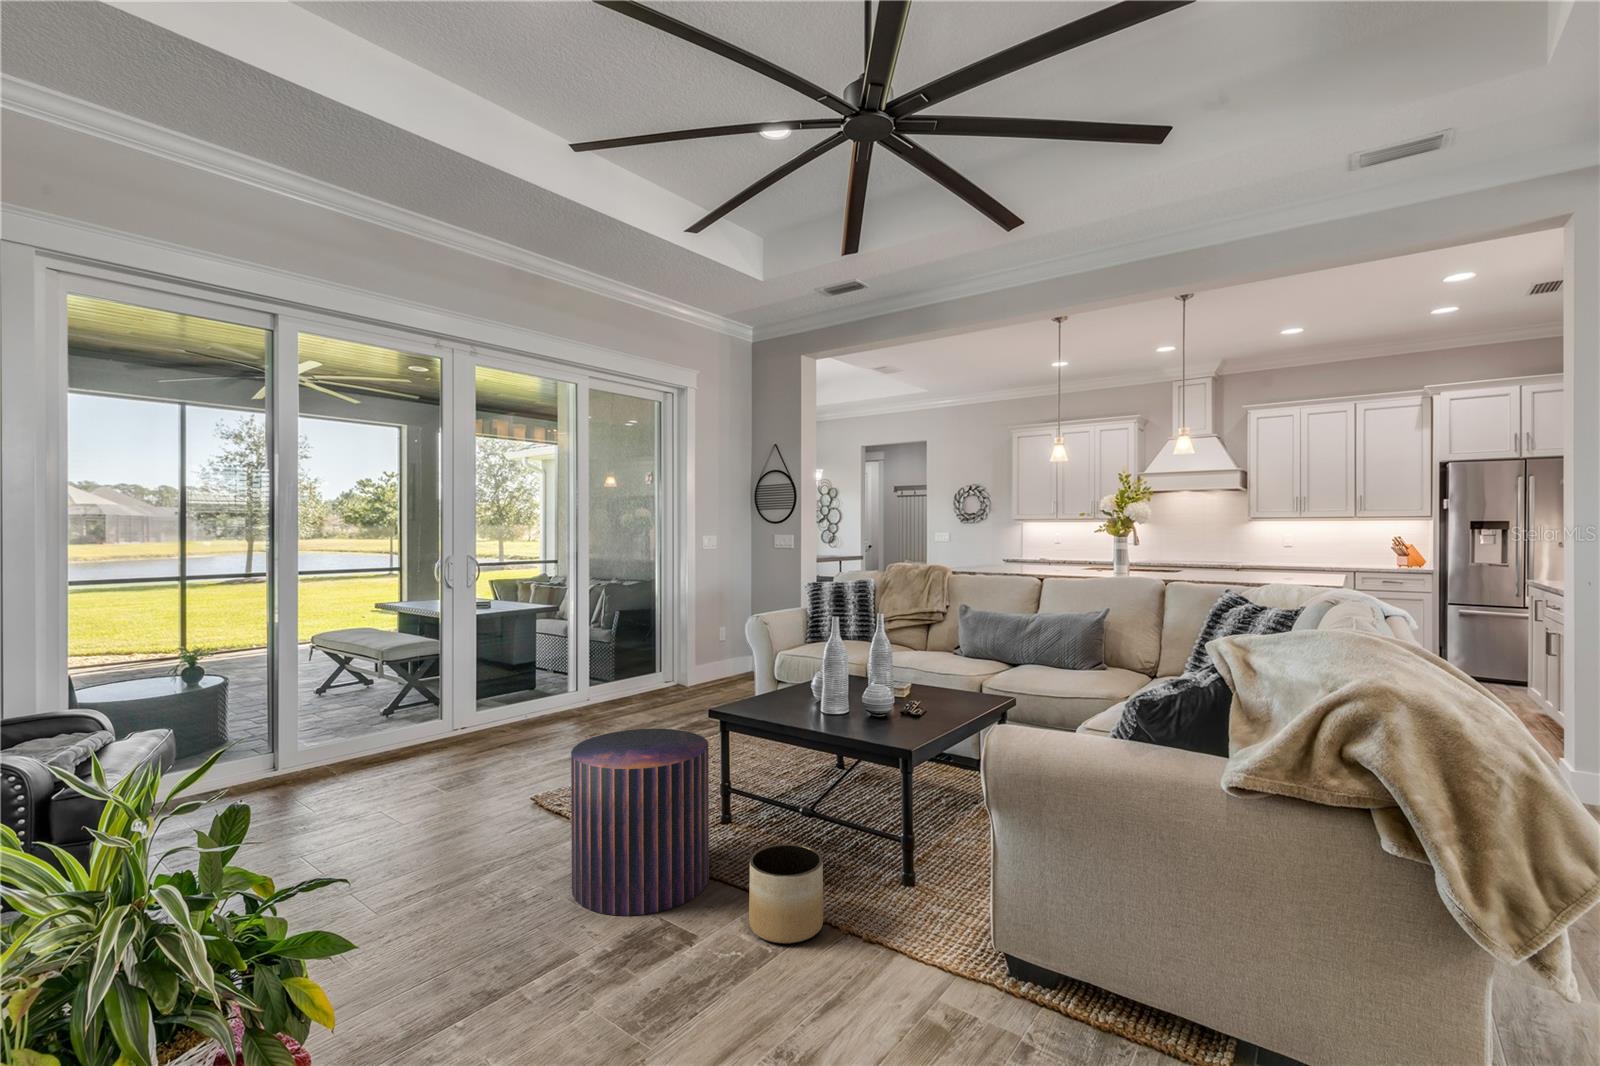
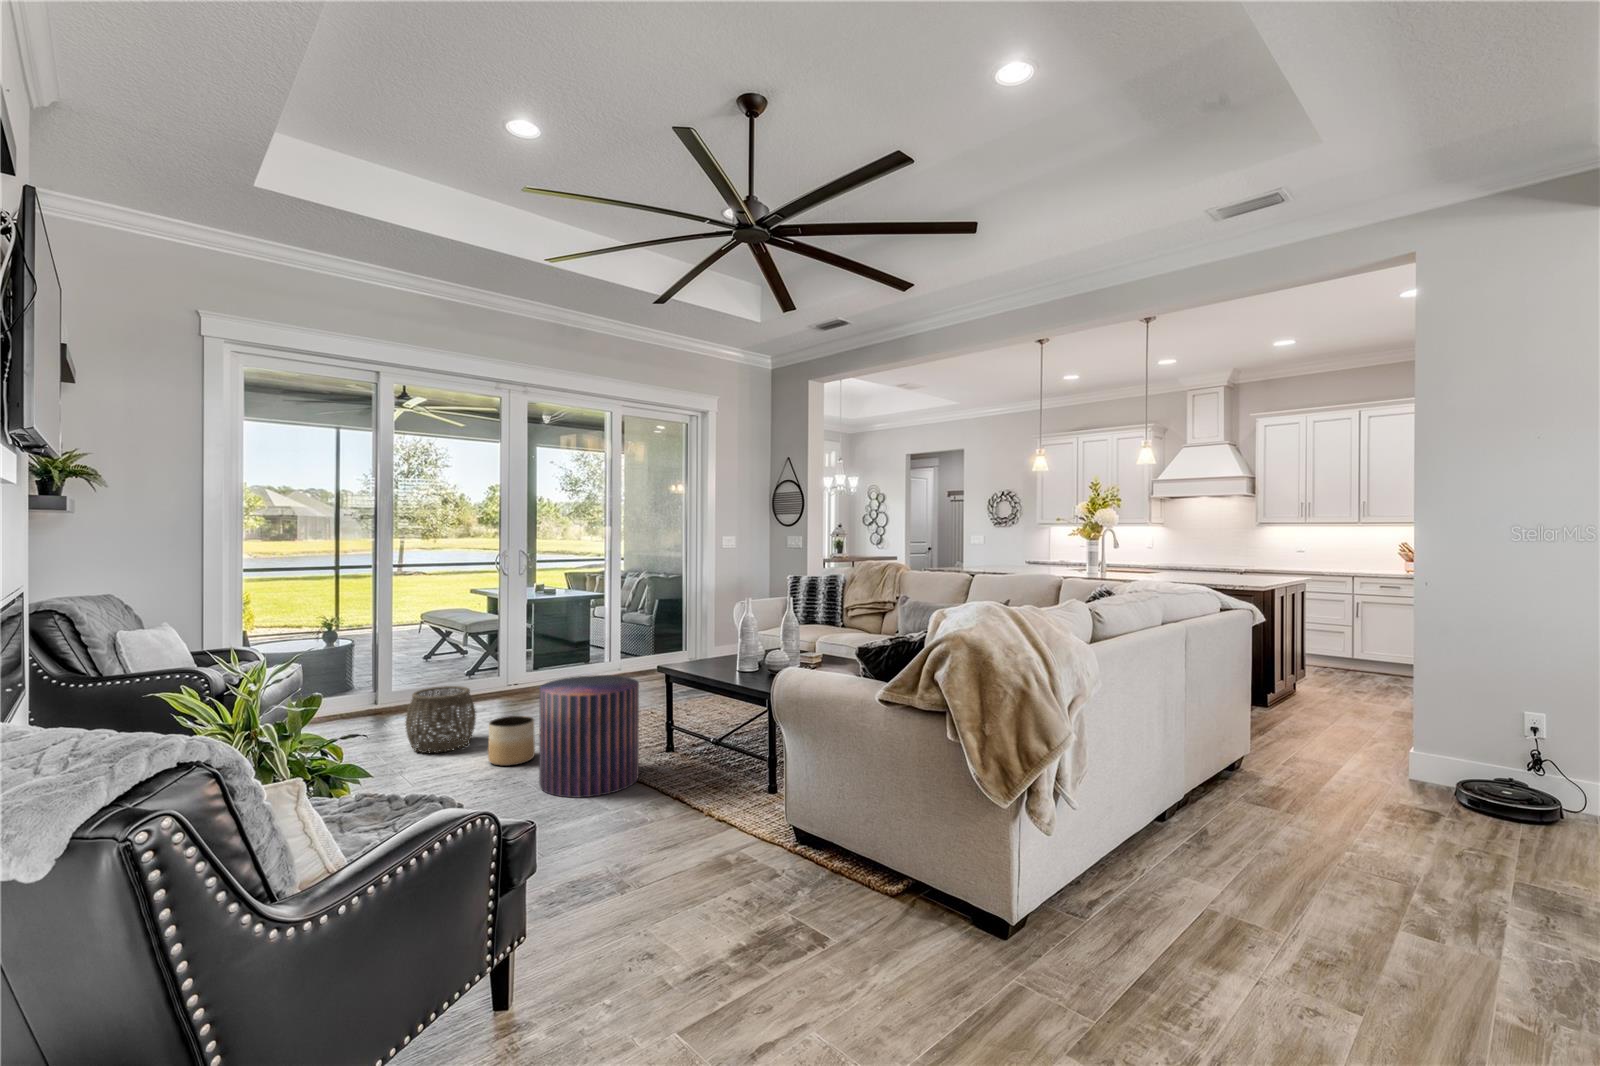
woven basket: none [342,747,446,850] -> present [405,686,476,753]
planter: present [749,844,823,944] -> present [488,716,535,766]

